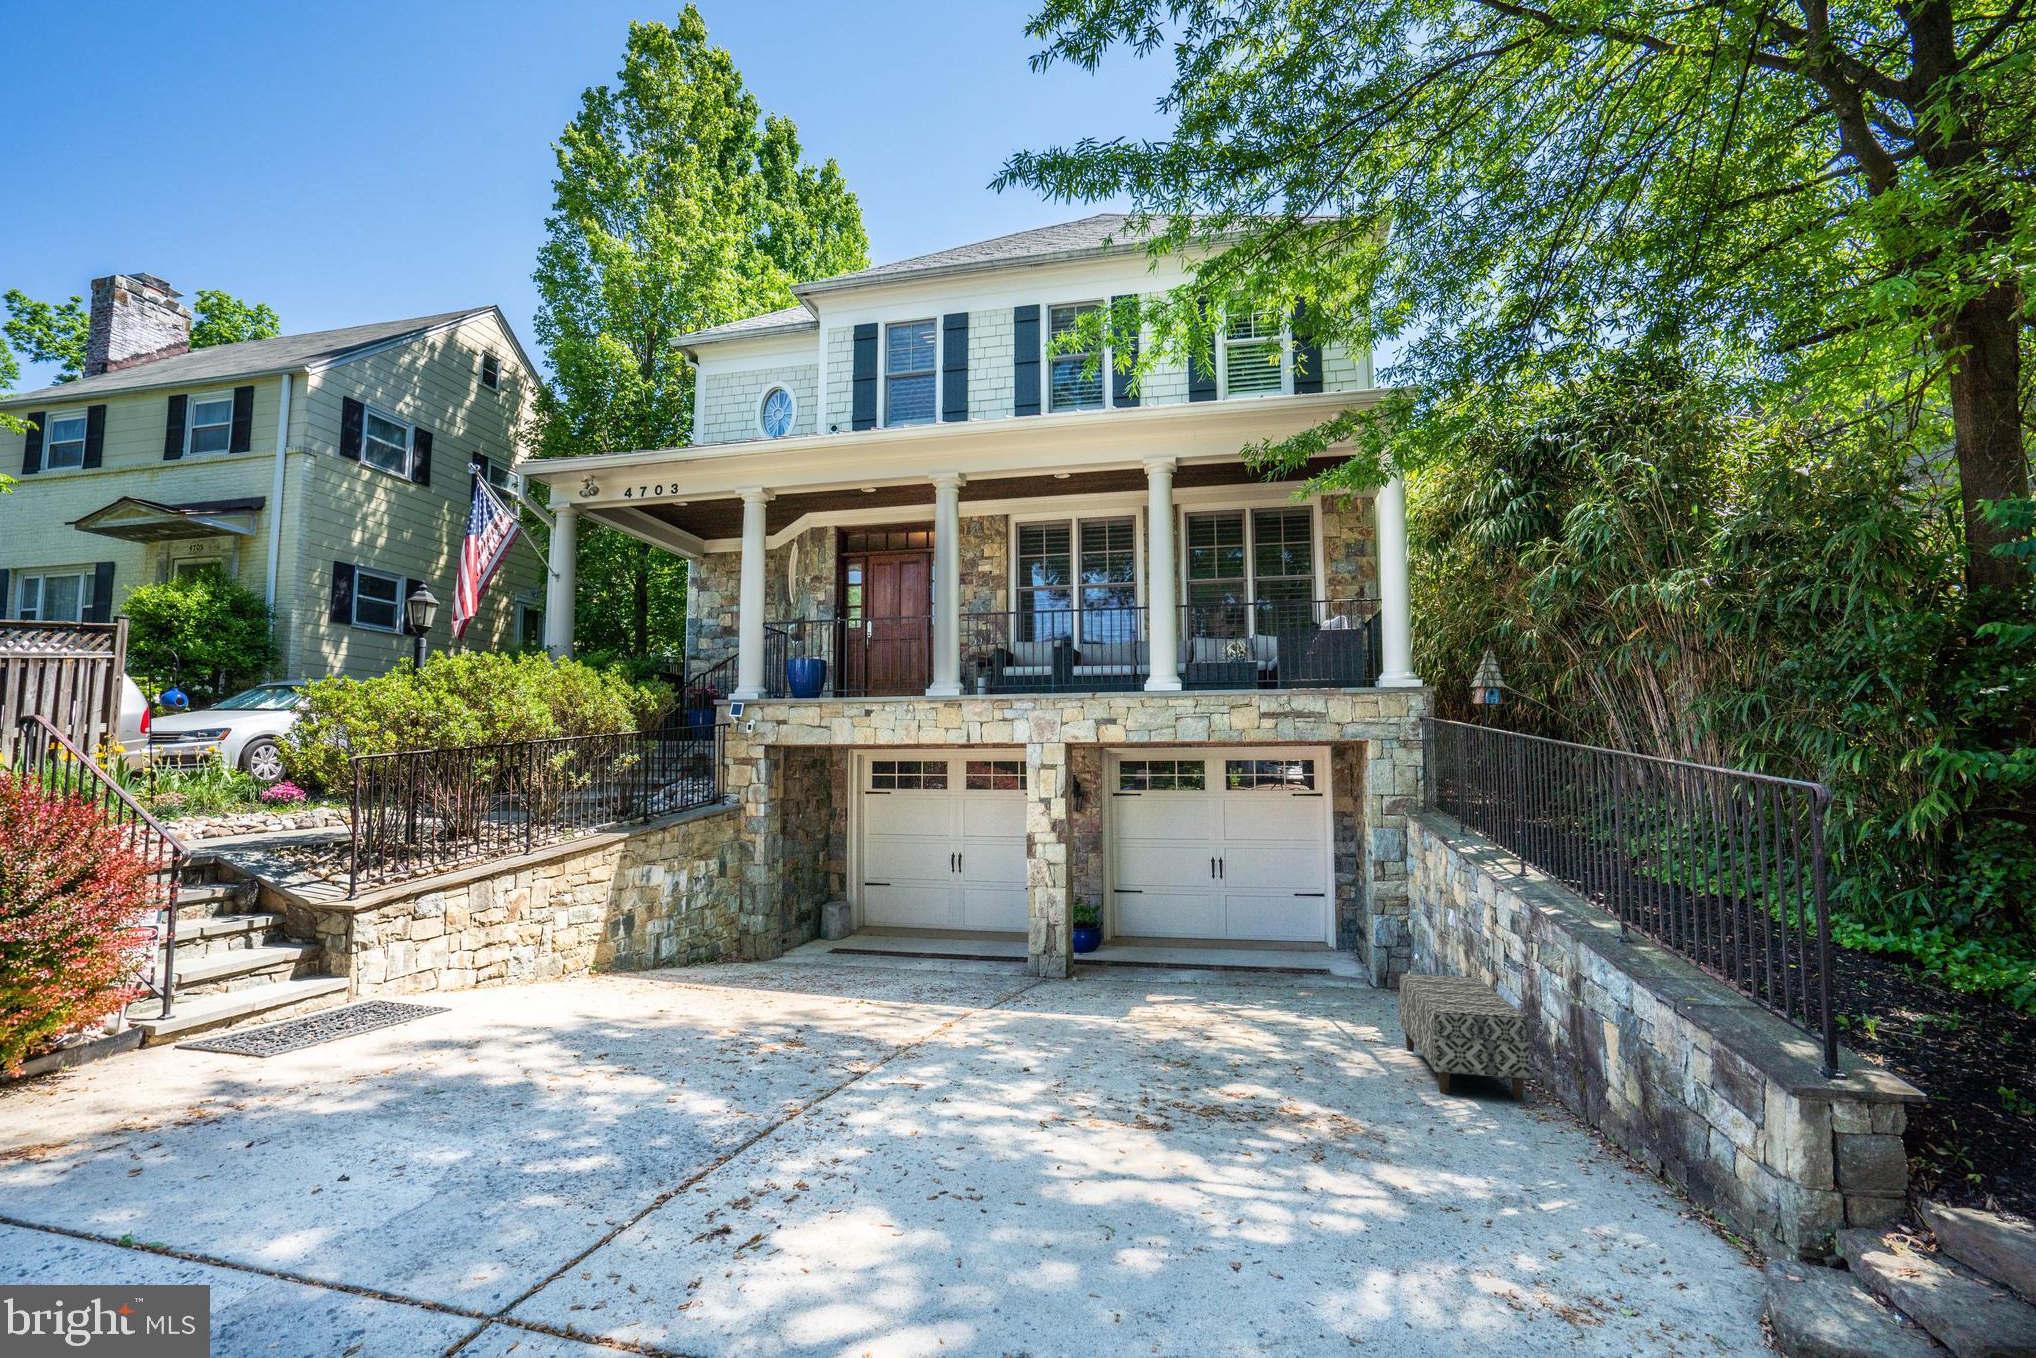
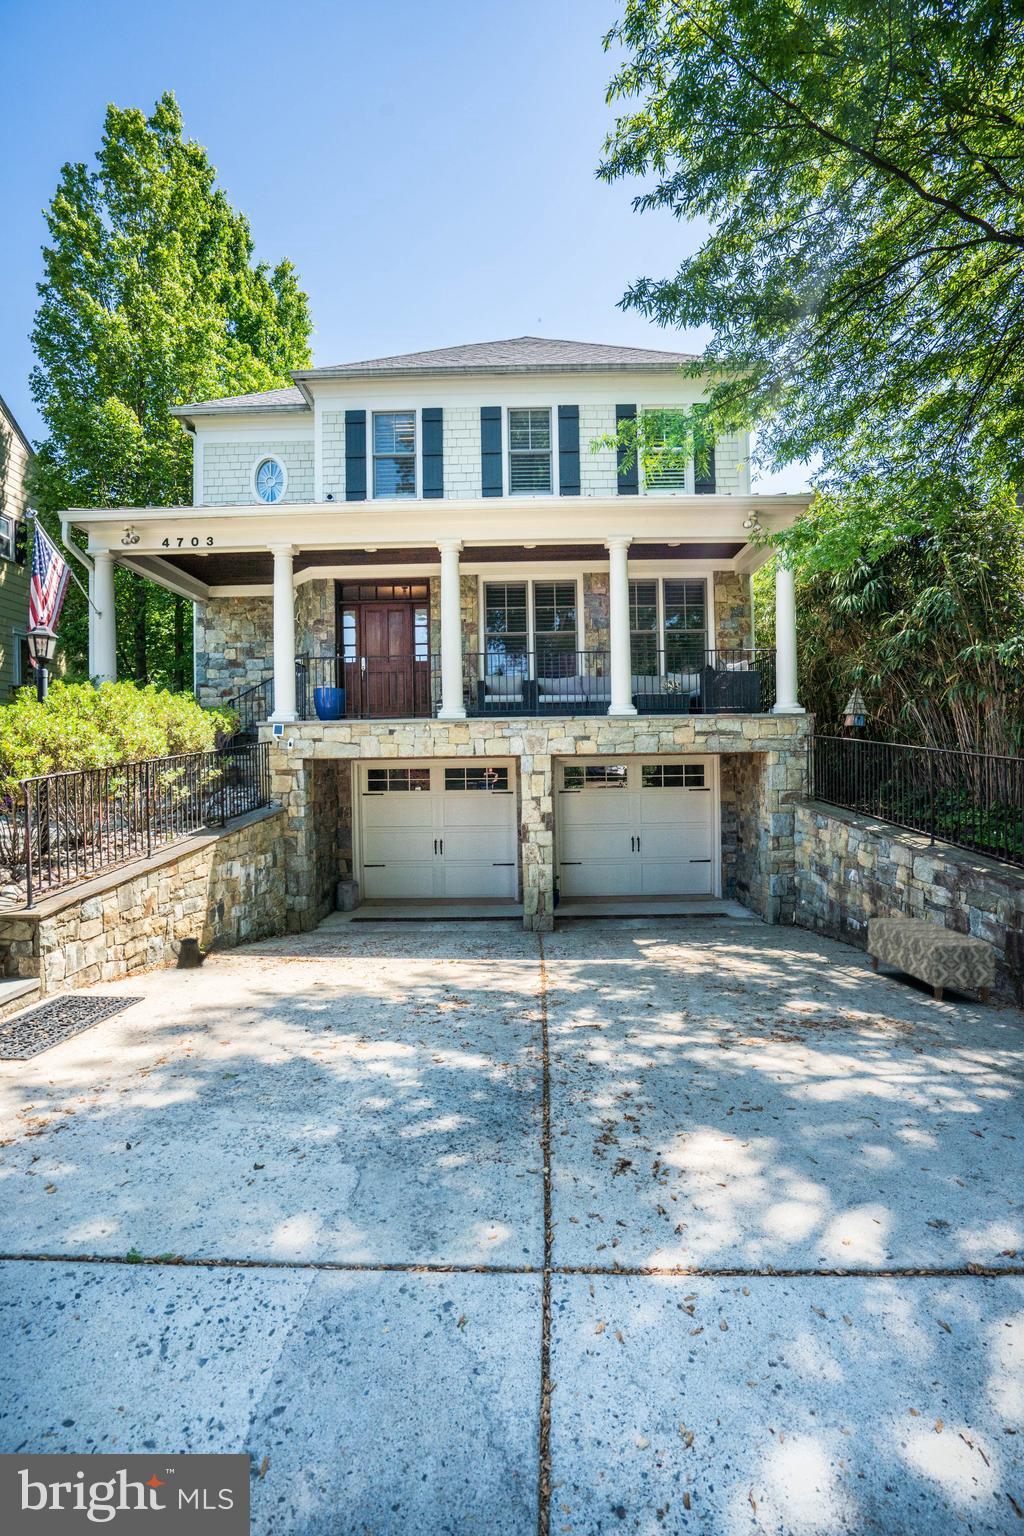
watering can: none [540,949,597,988] -> present [170,936,223,969]

